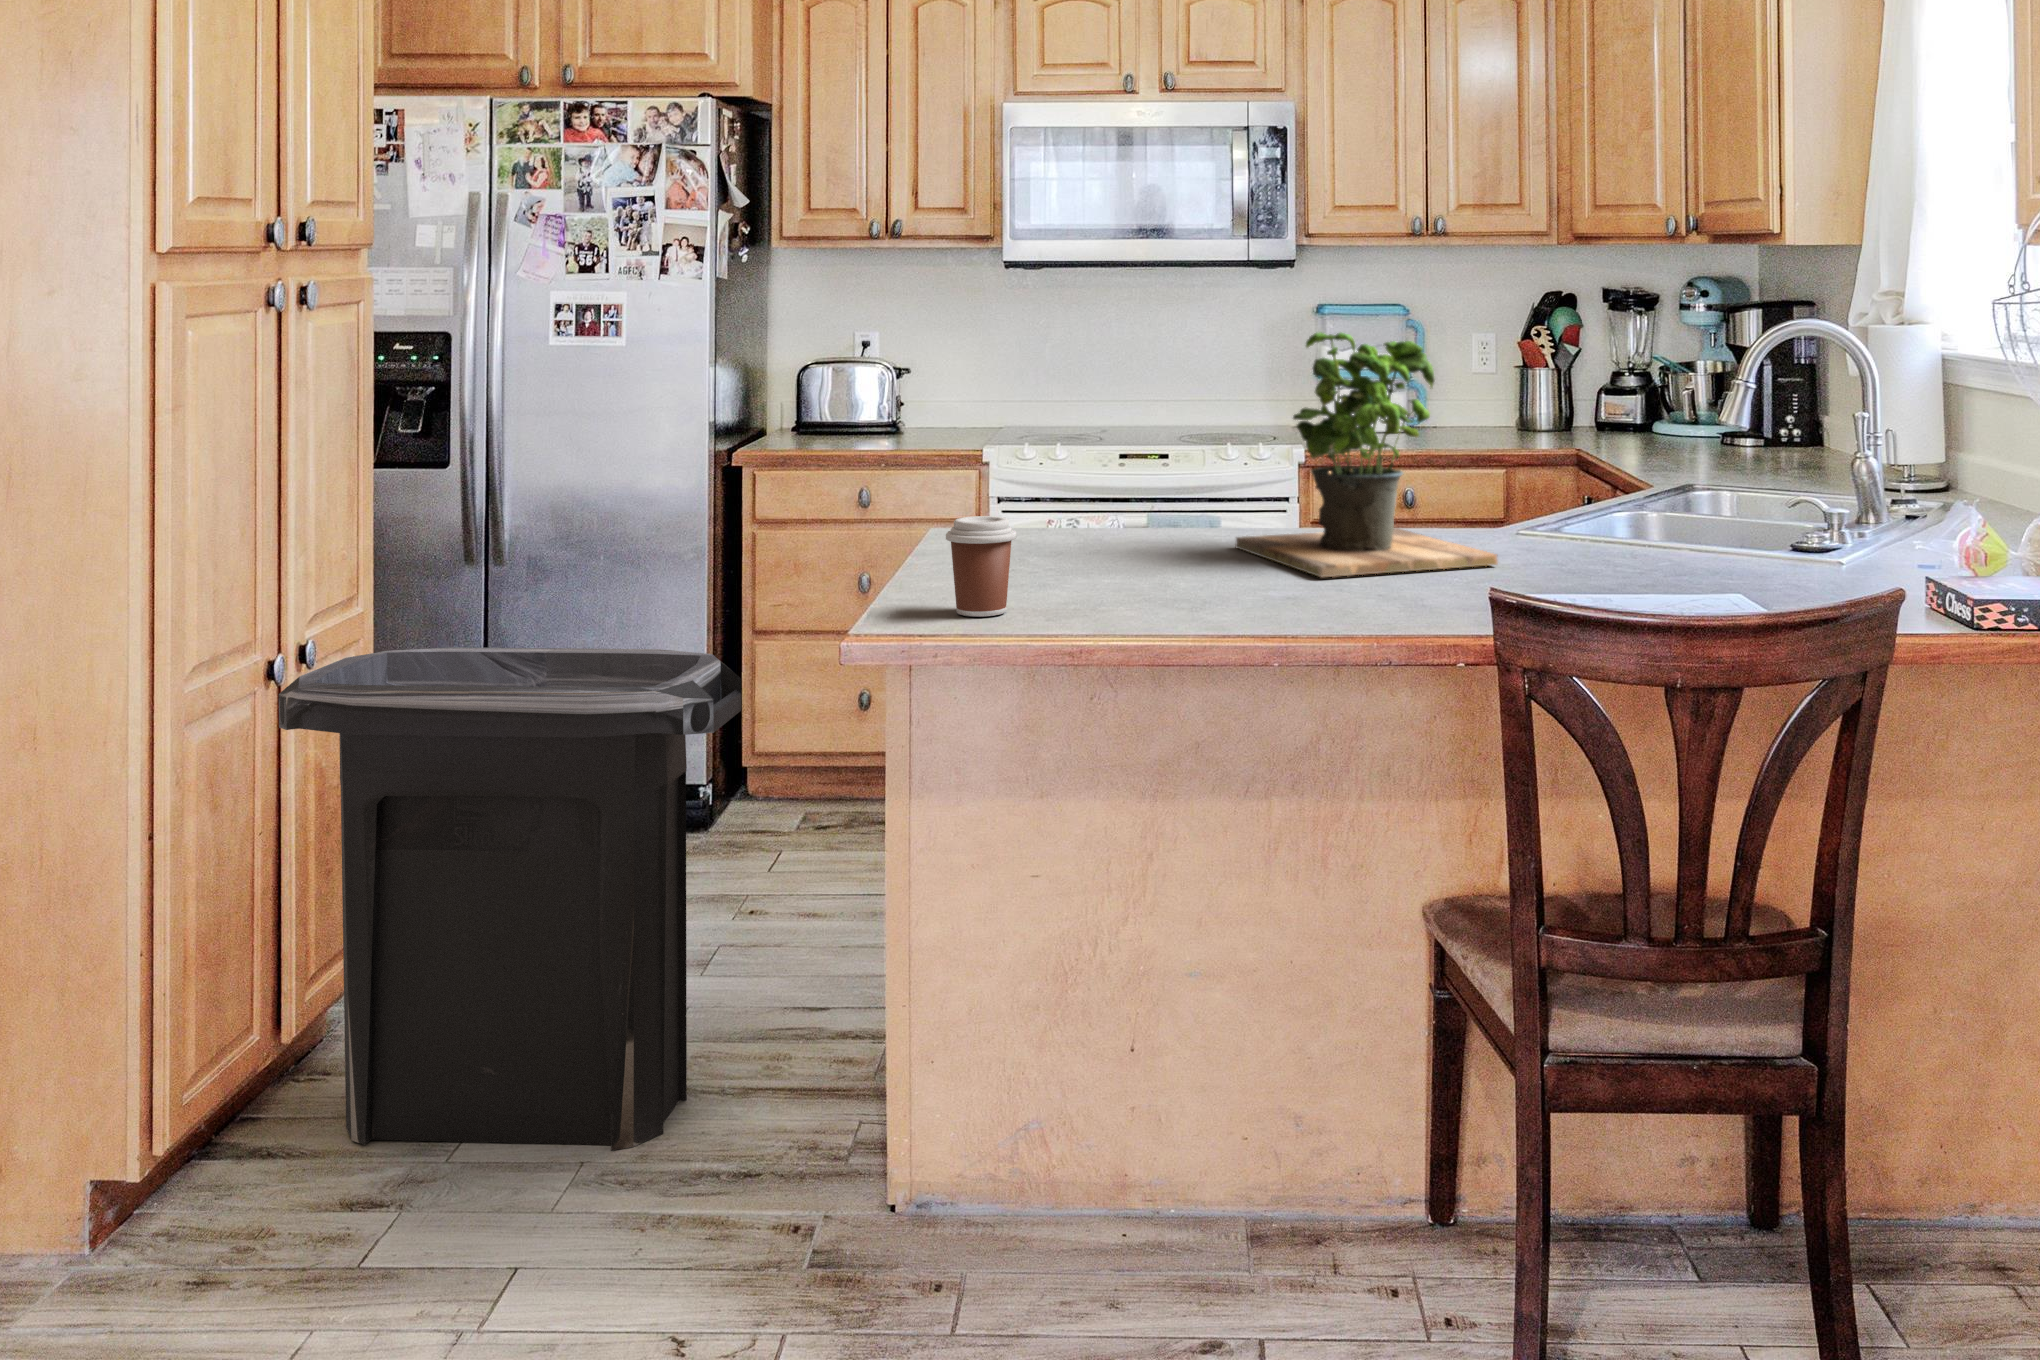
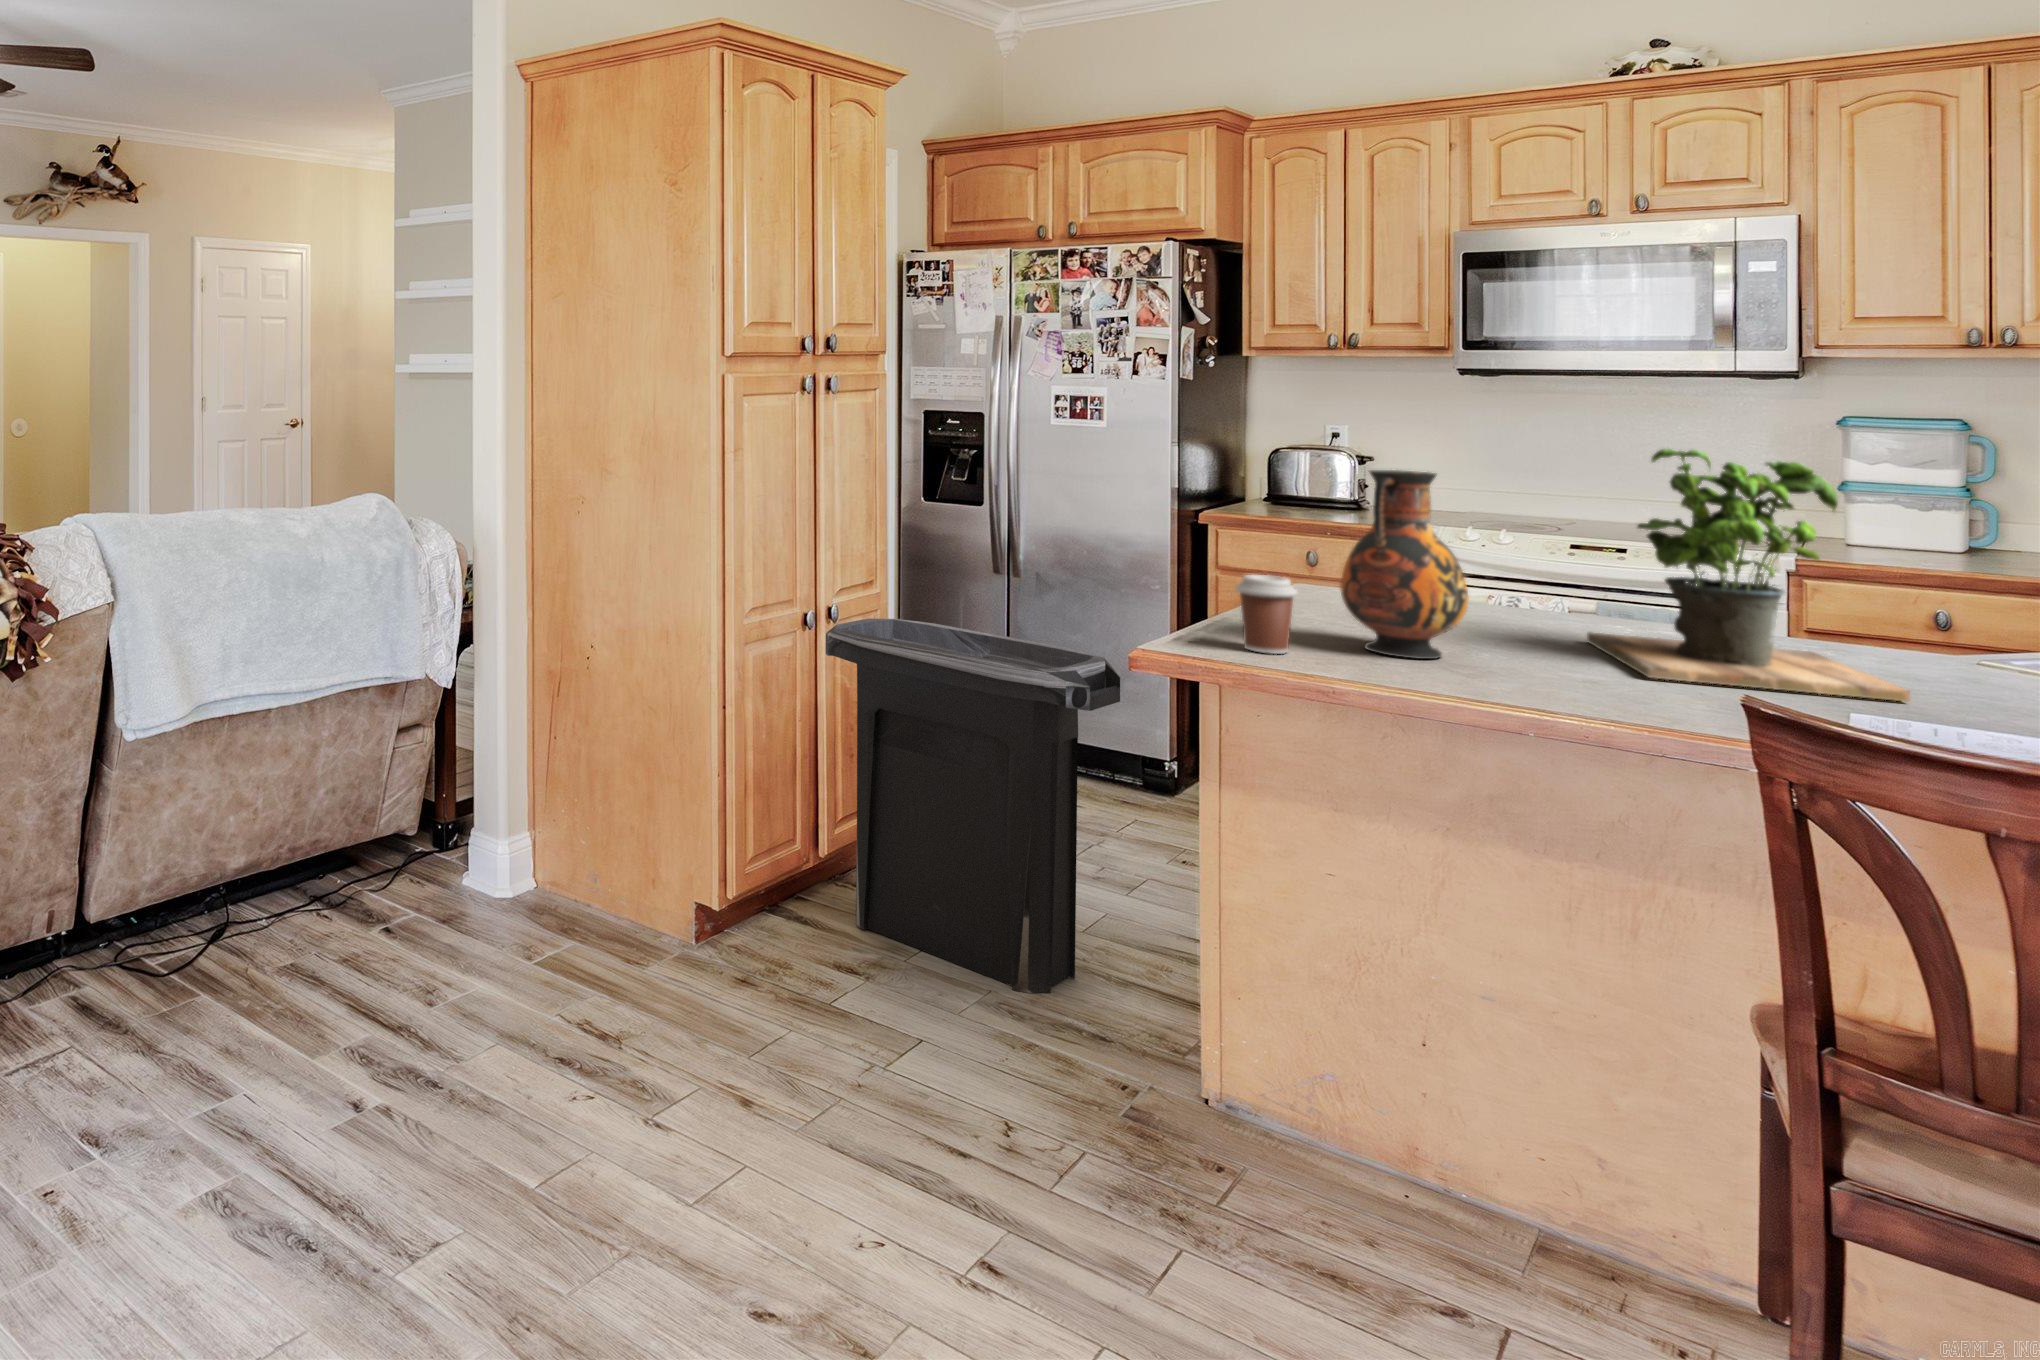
vase: none [1043,372,1171,595] -> present [1340,470,1469,659]

